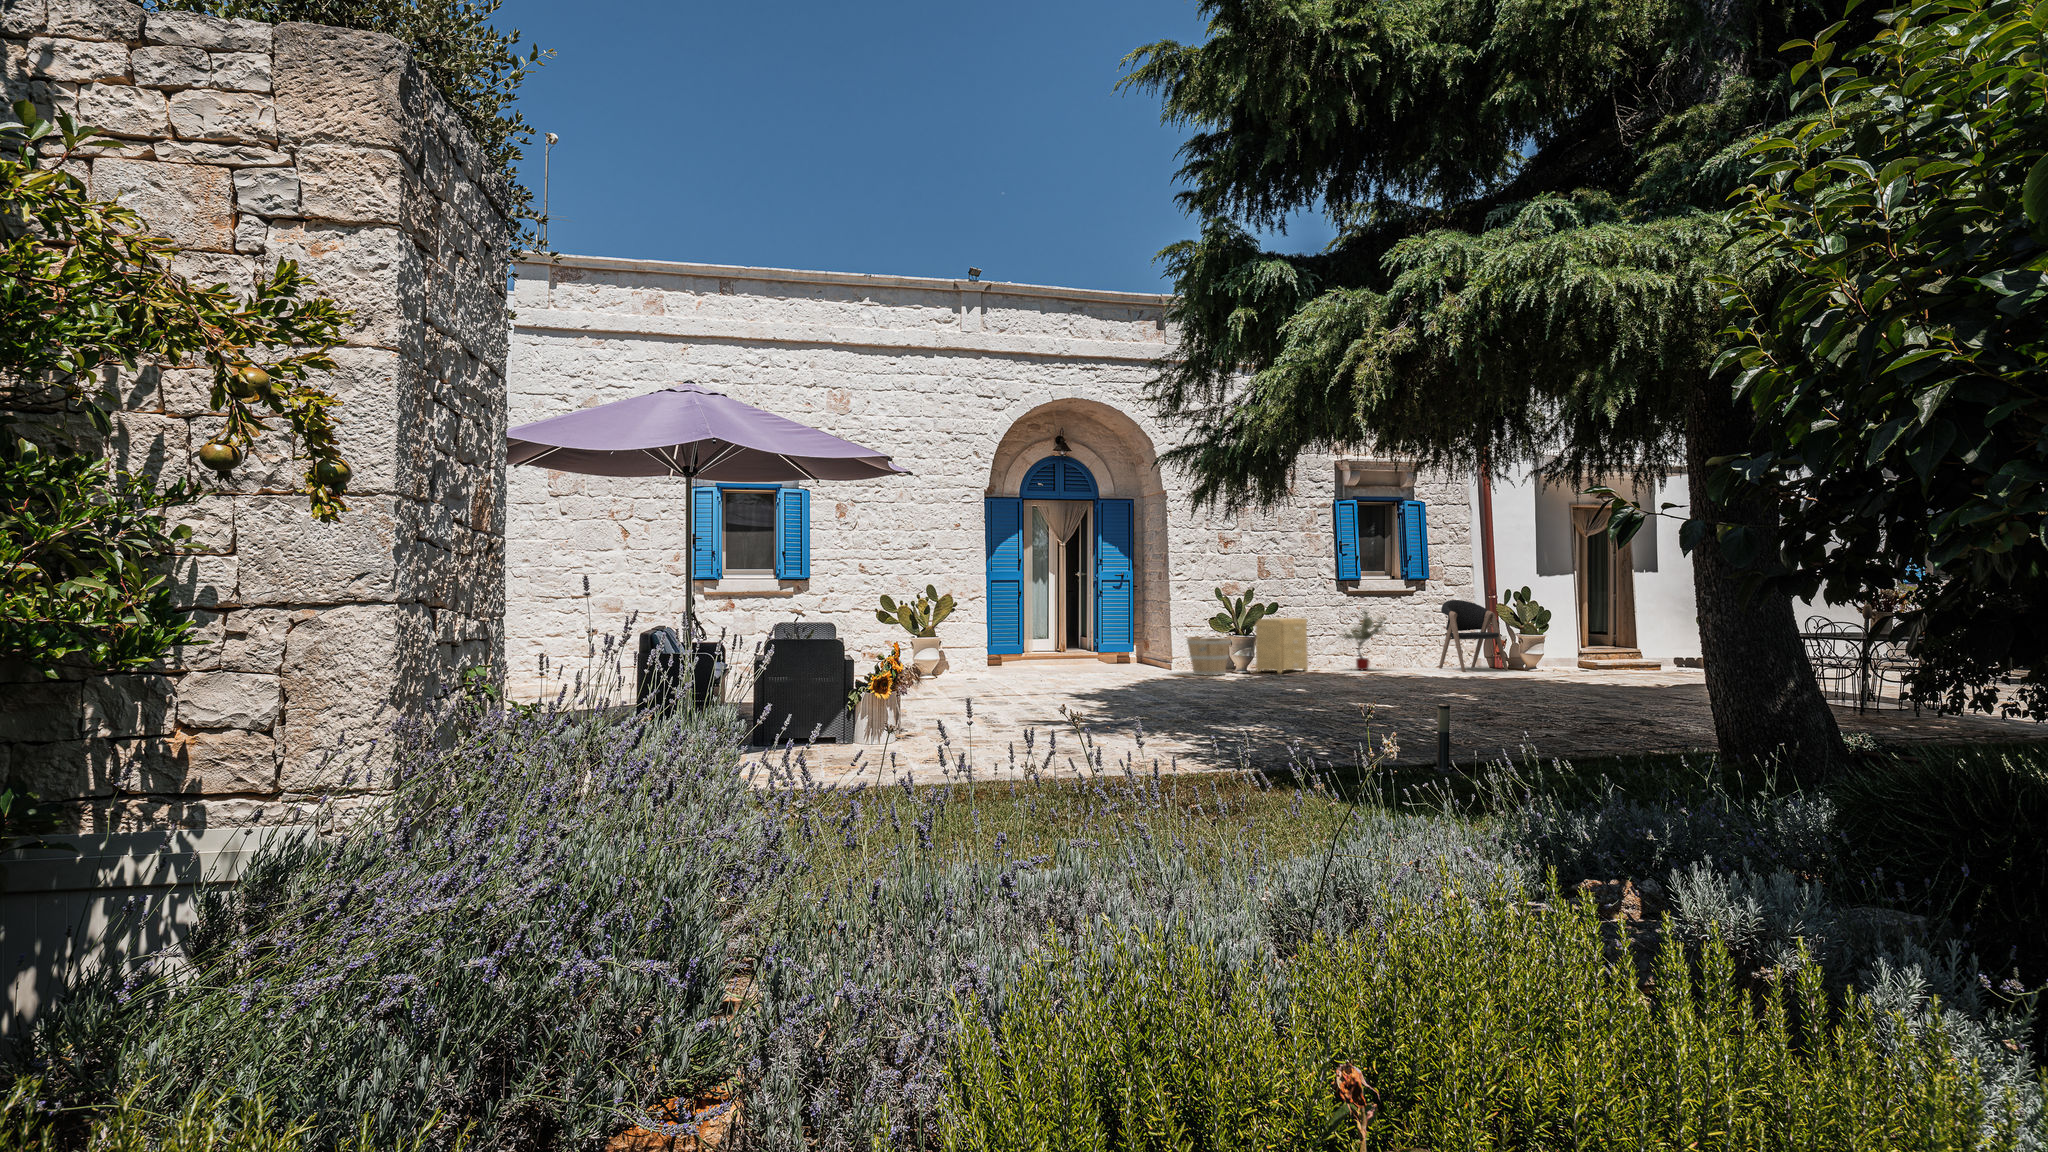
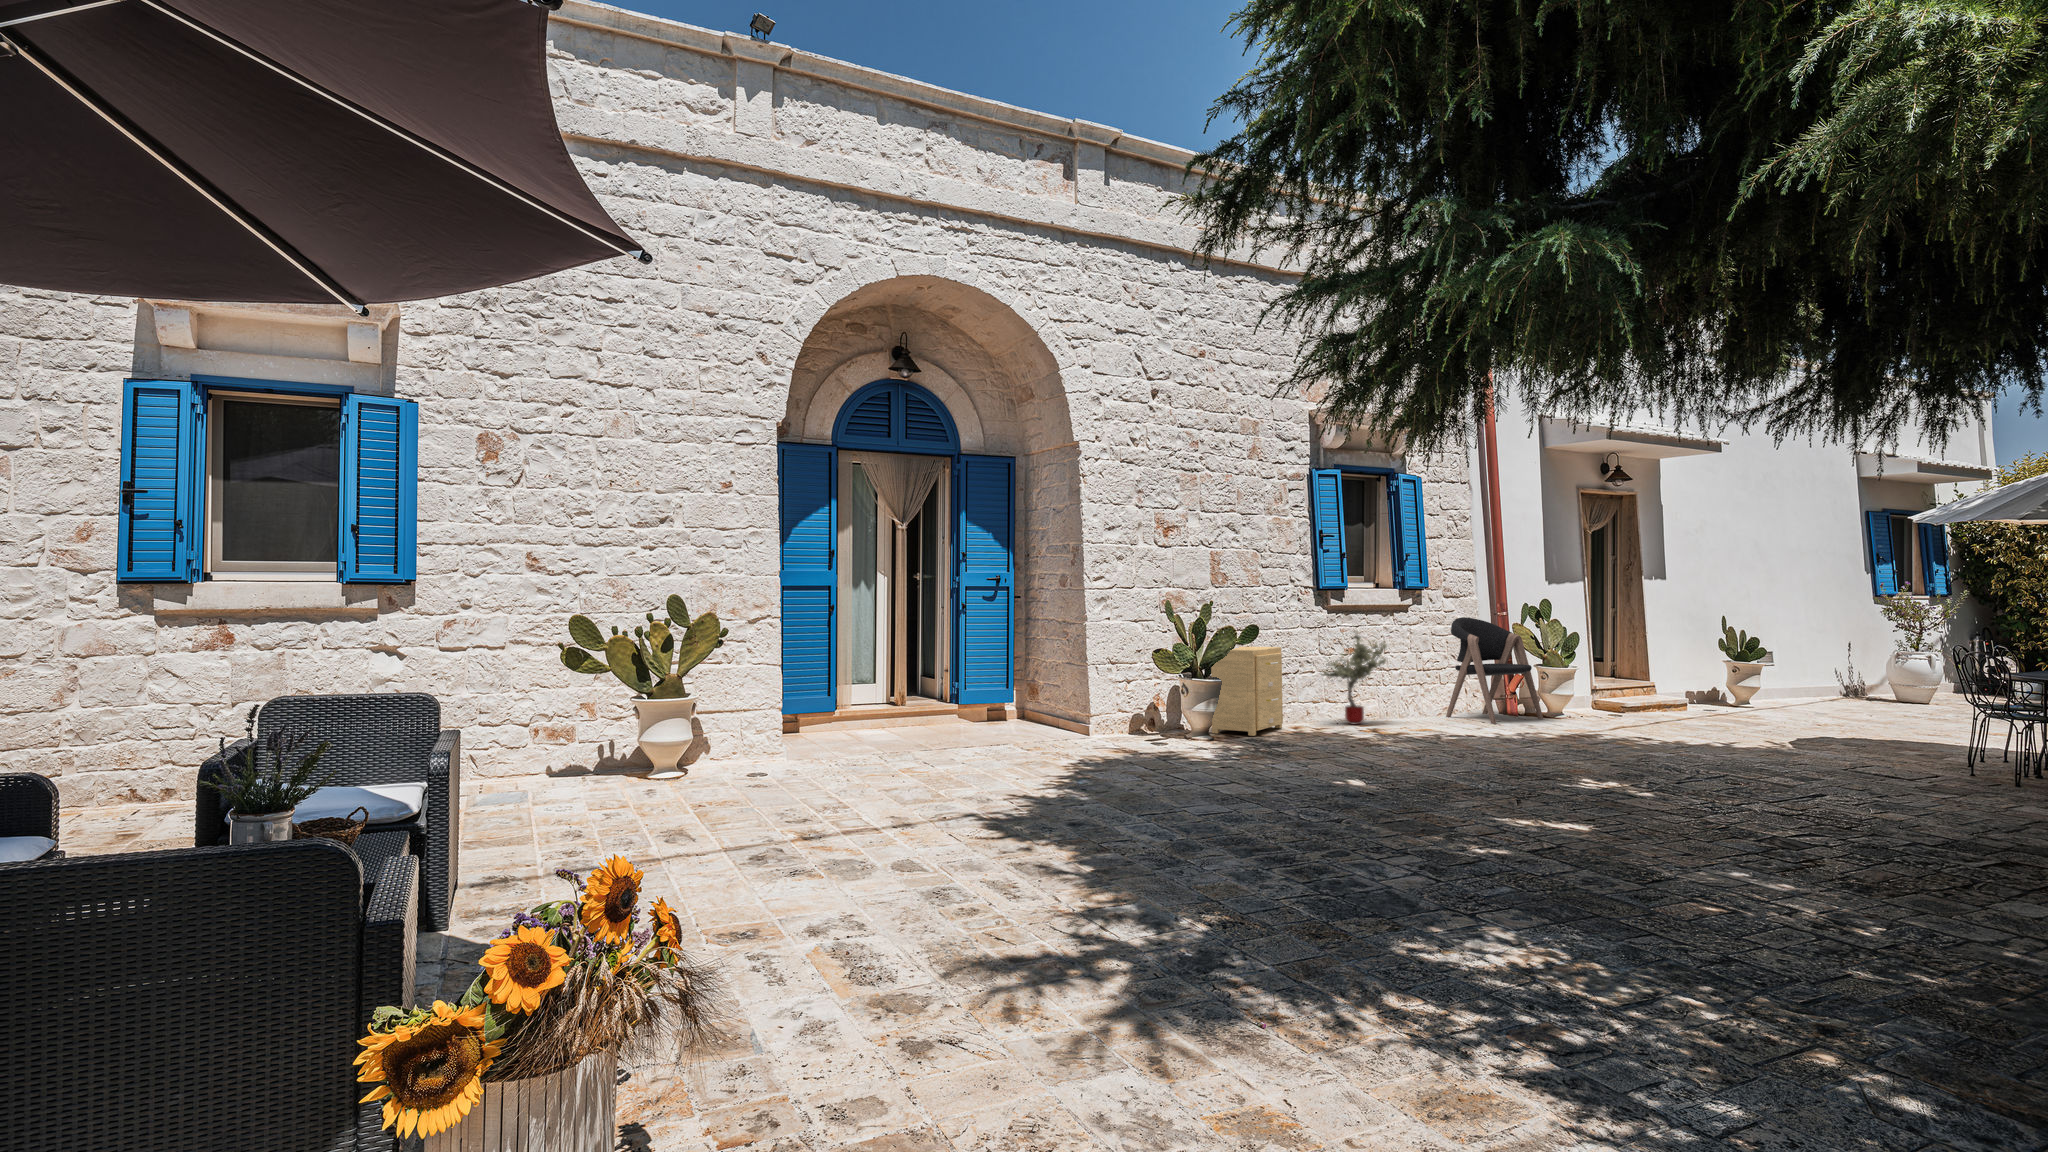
wooden bucket: present [1187,637,1231,676] -> none [1113,679,1185,745]

